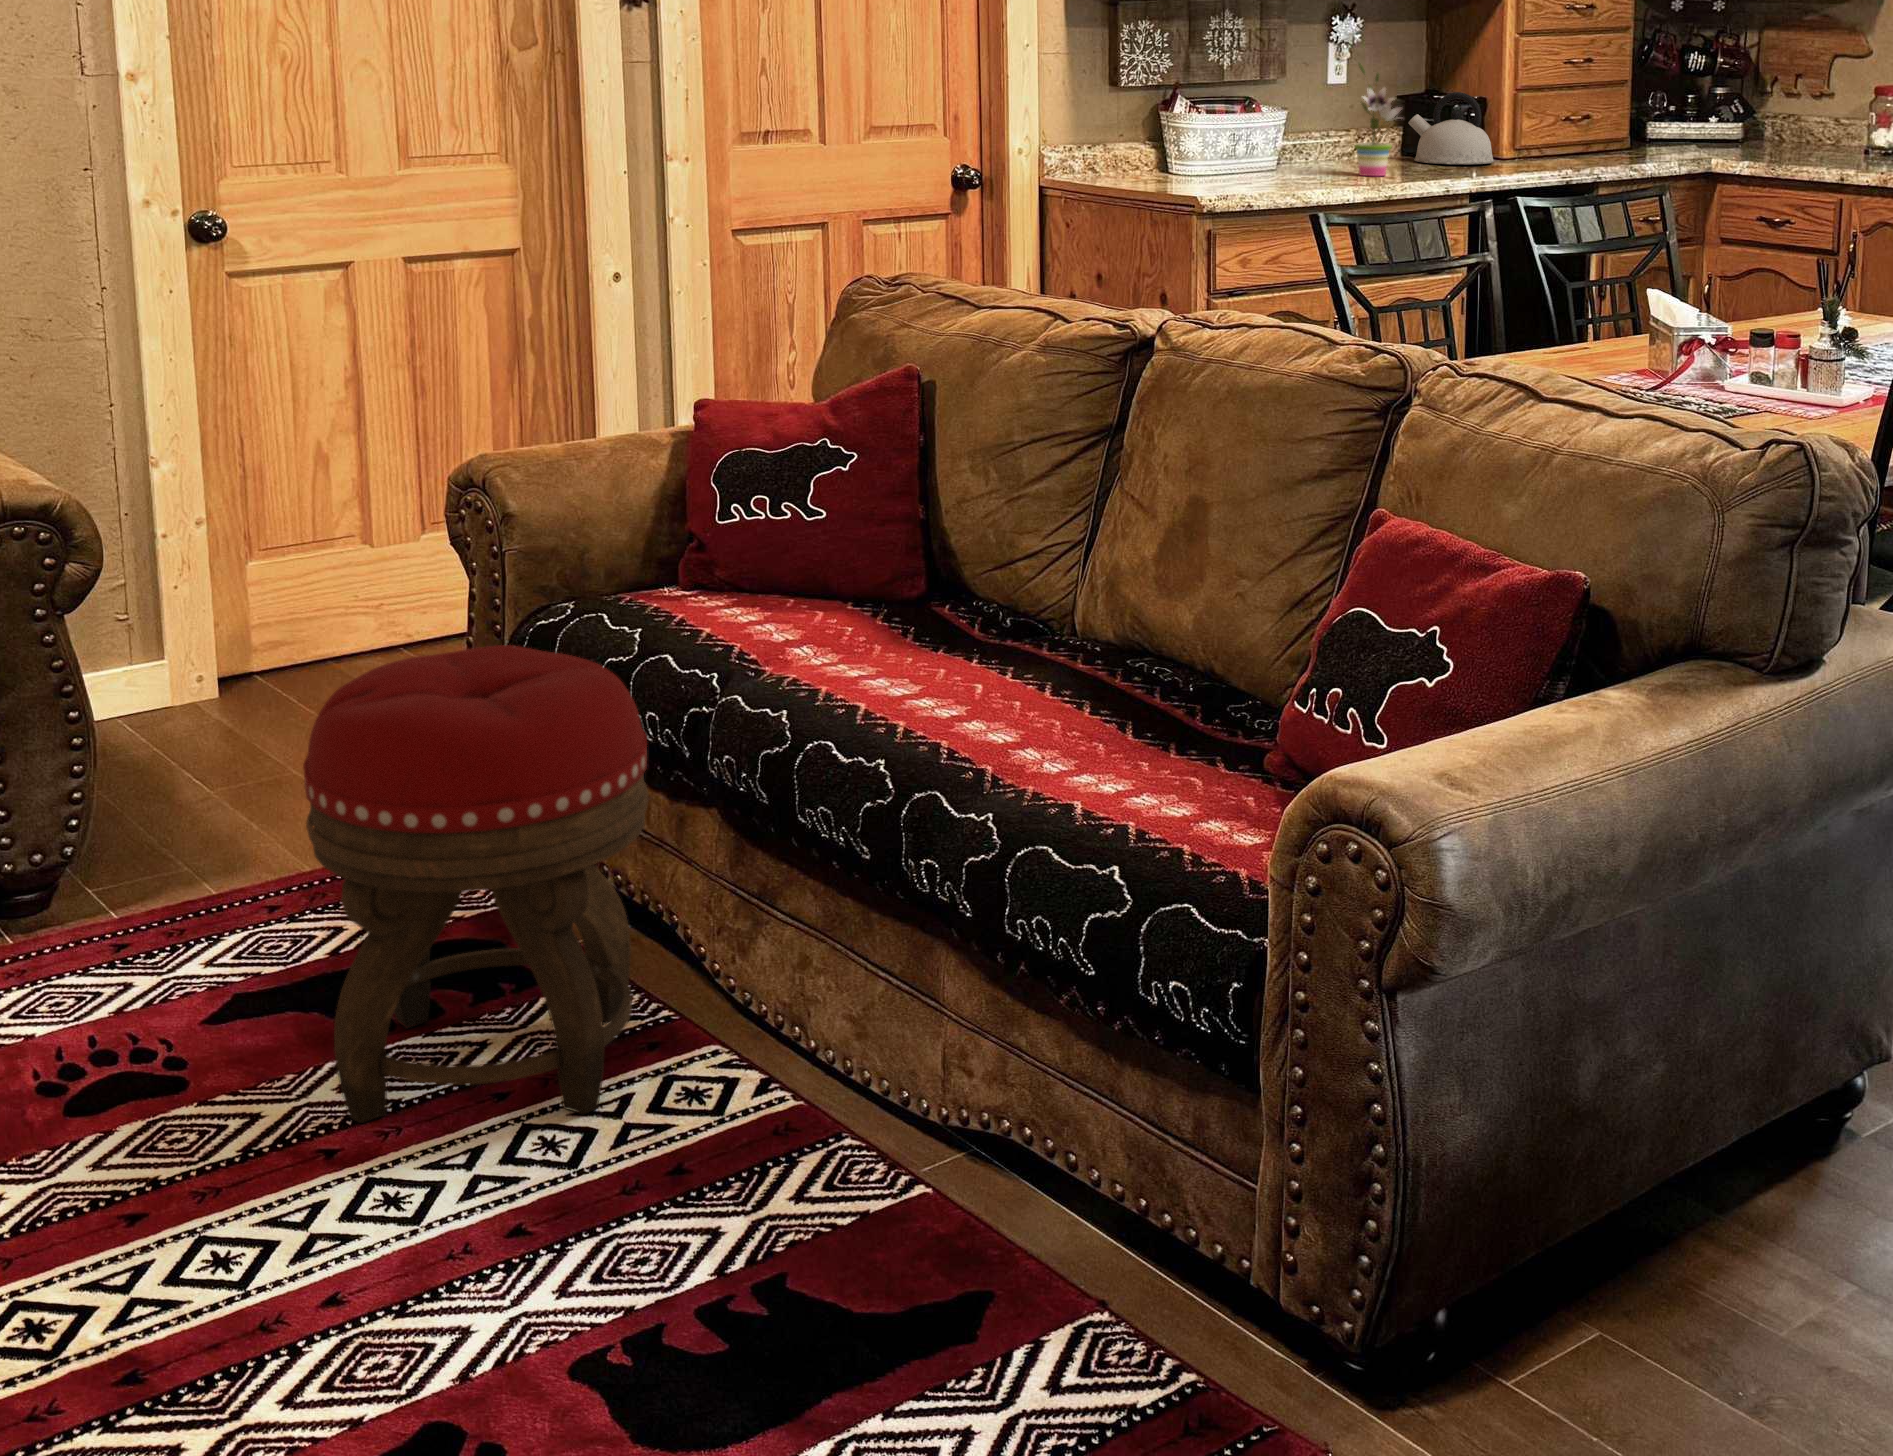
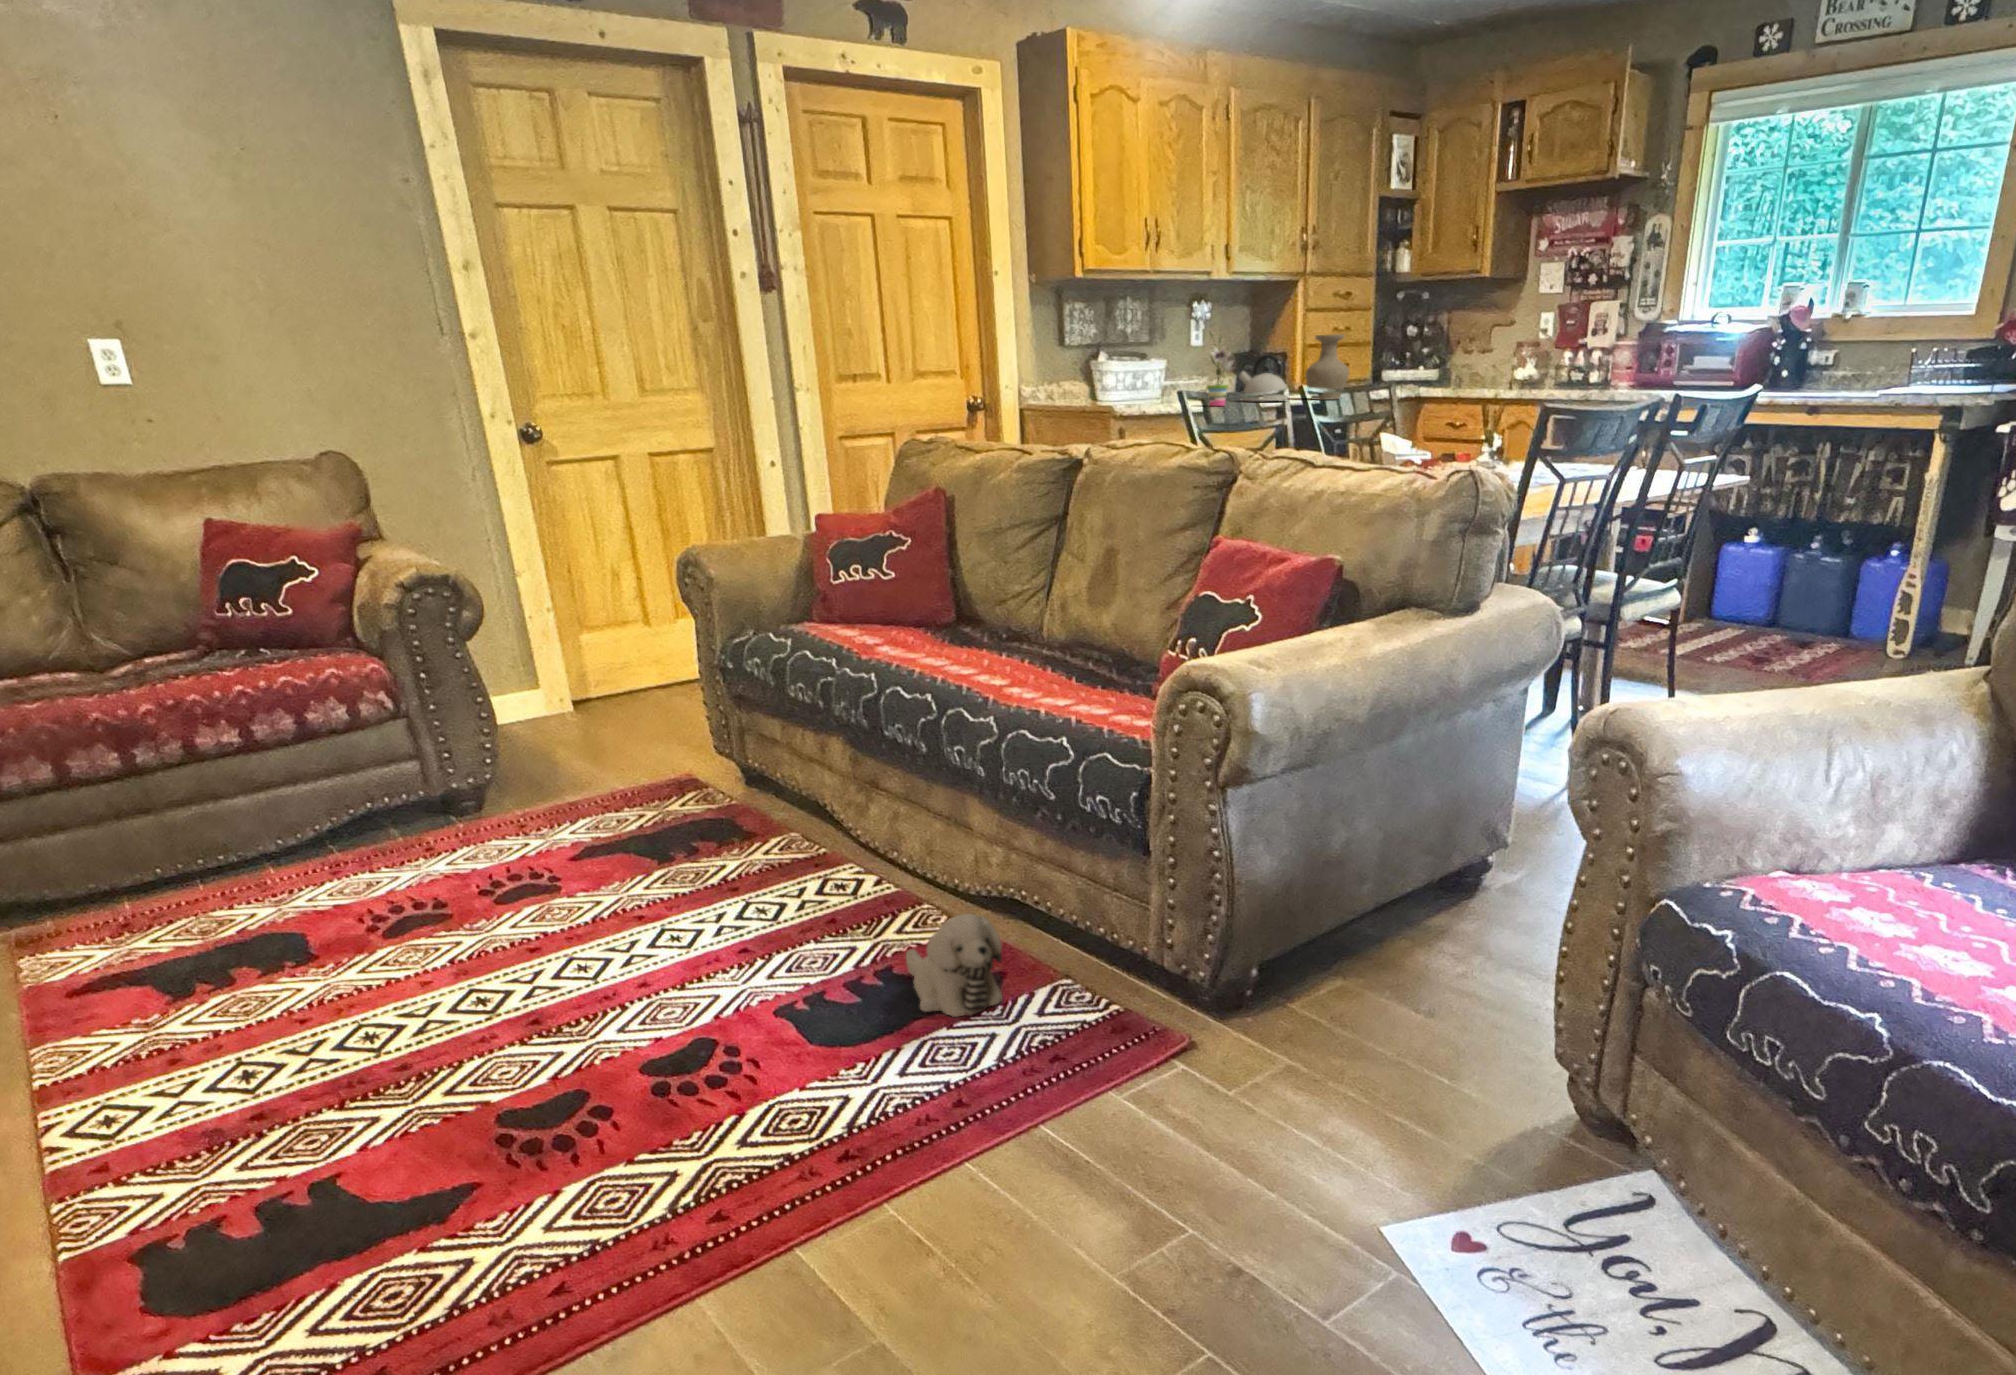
vase: none [1522,62,1597,161] -> present [1305,334,1349,400]
footstool: present [303,645,648,1123] -> none [597,640,805,907]
plush toy: none [814,1191,995,1387] -> present [906,914,1003,1017]

